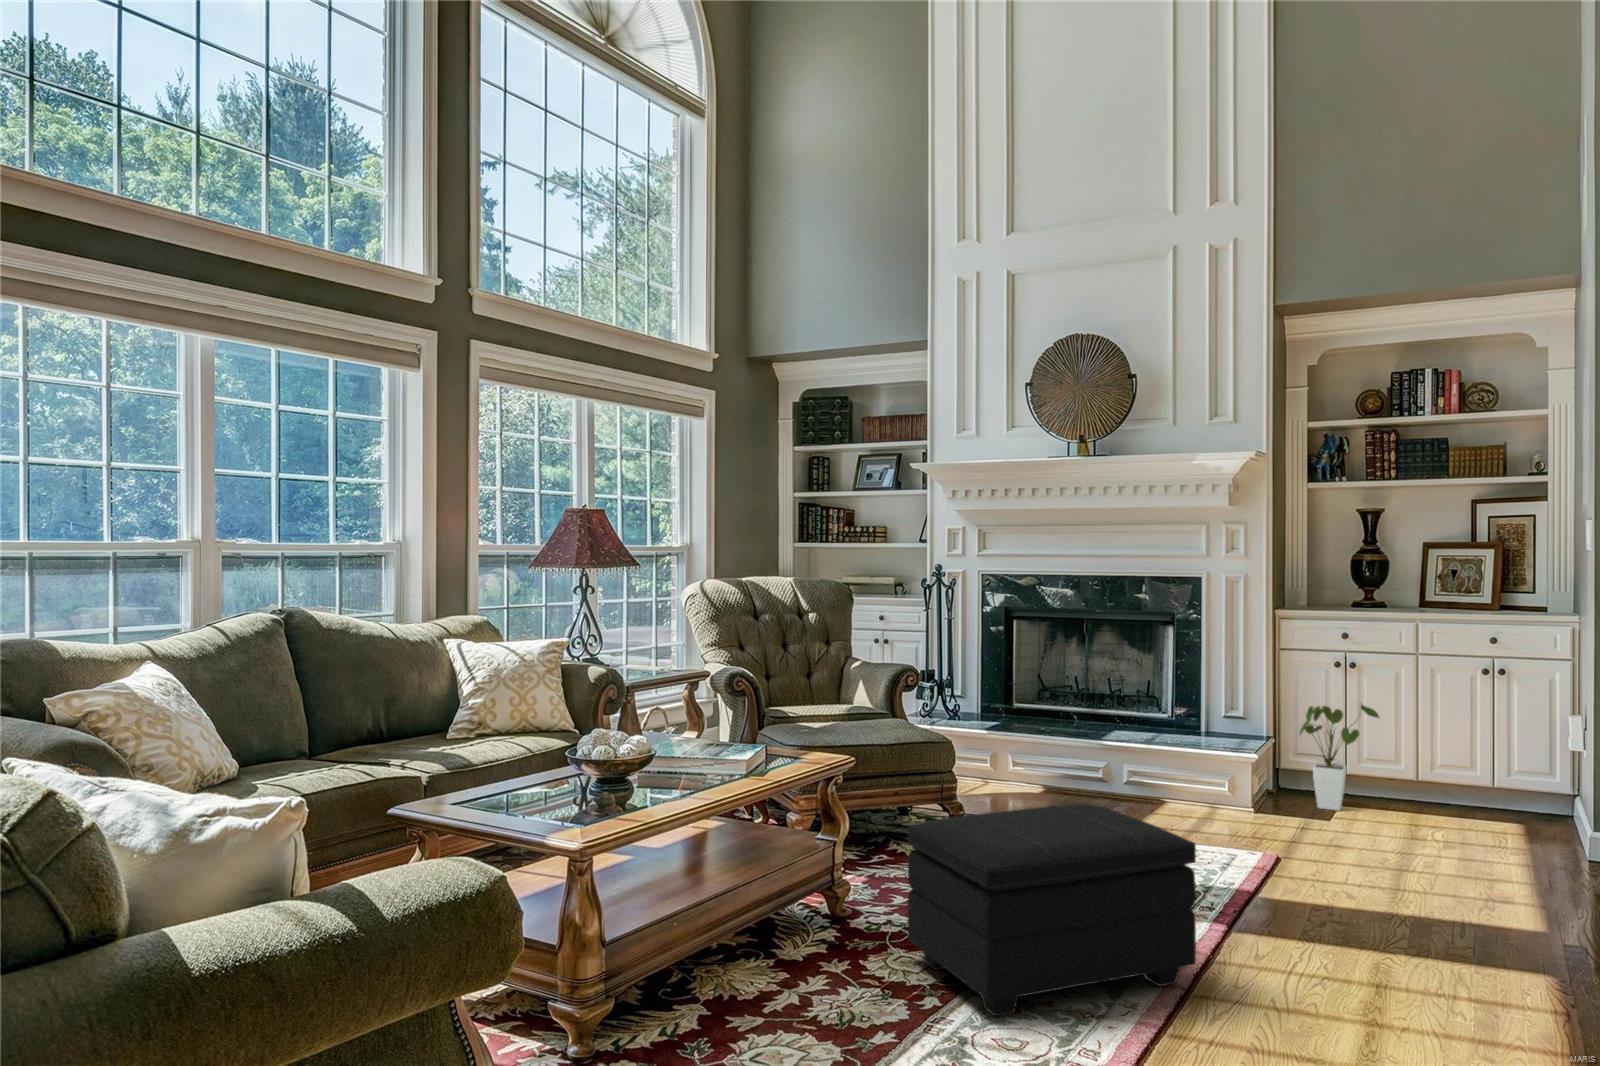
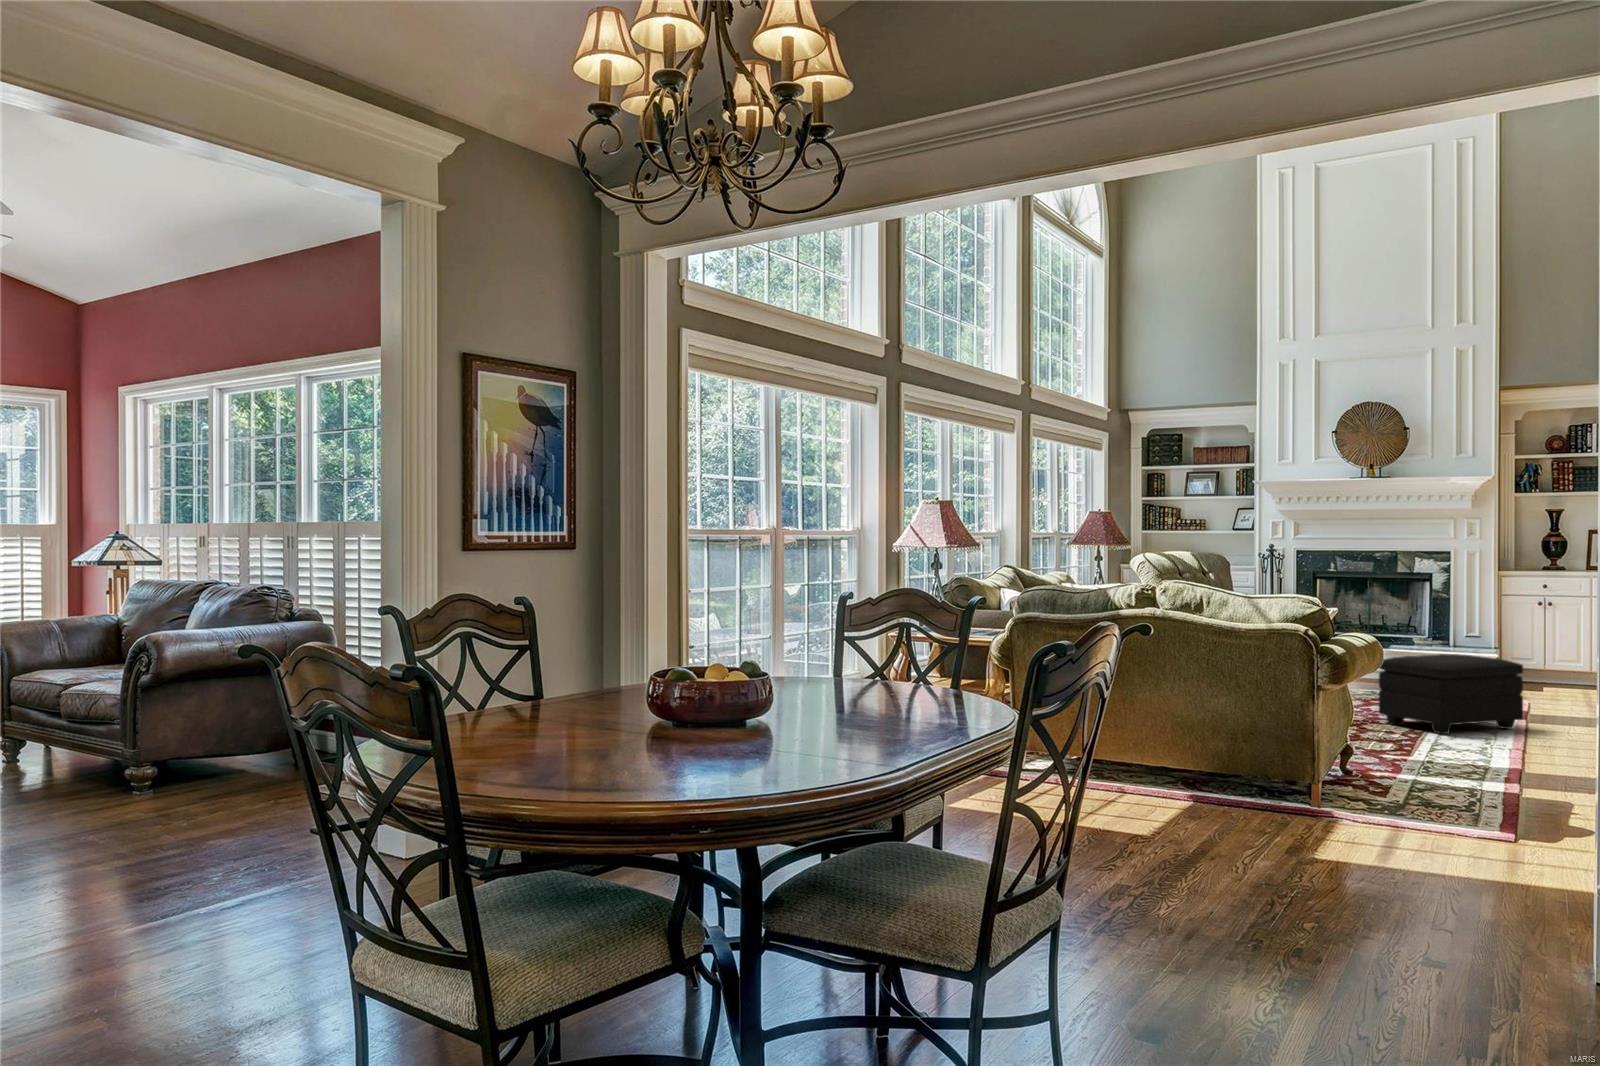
house plant: present [1300,705,1379,811] -> none [1519,625,1569,688]

